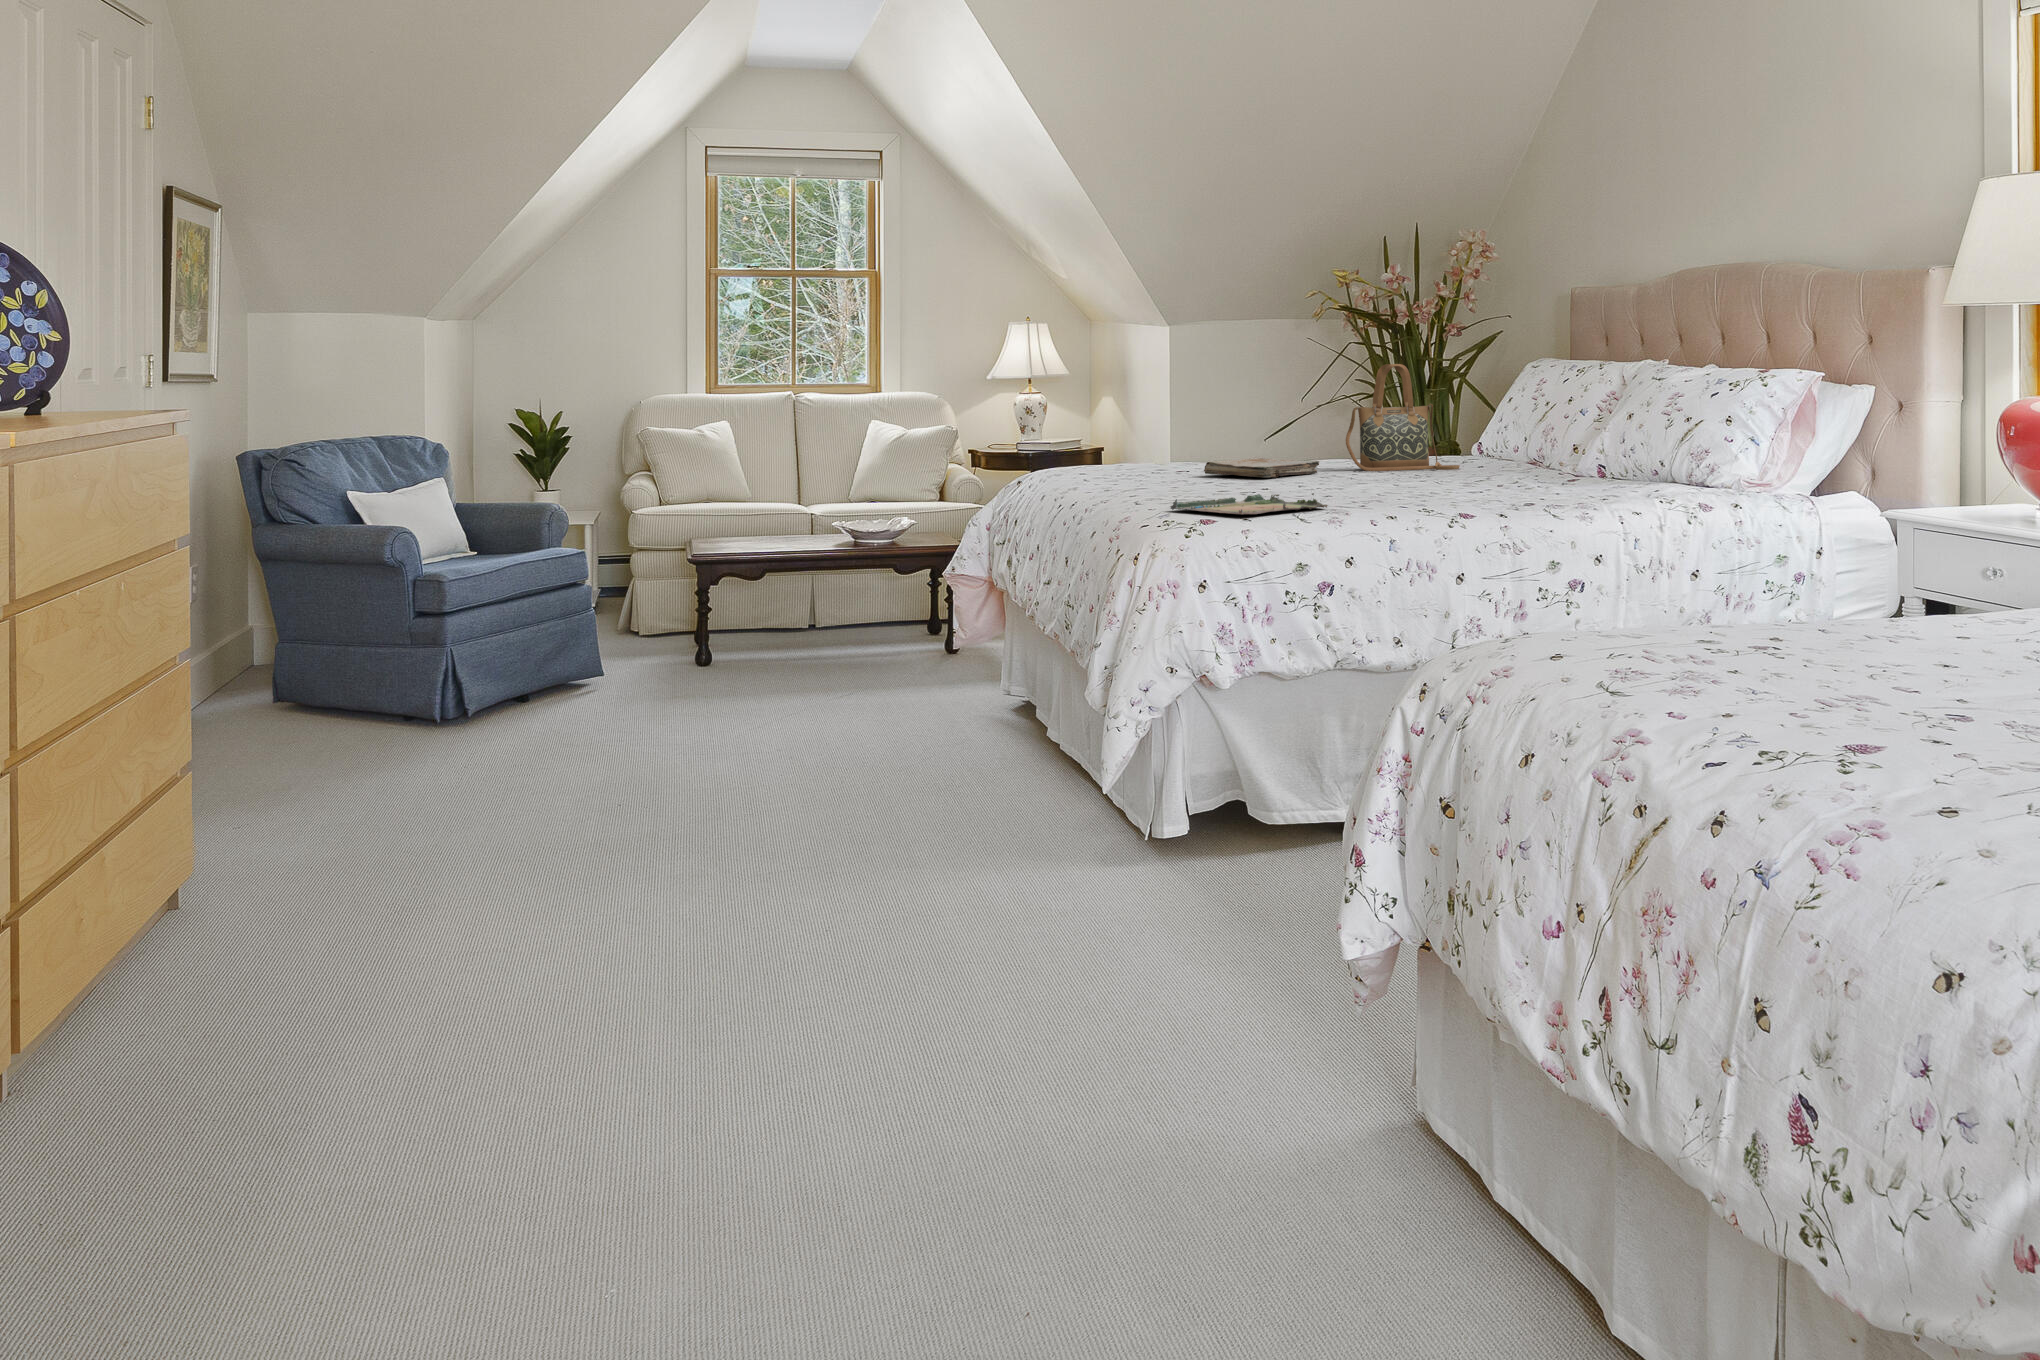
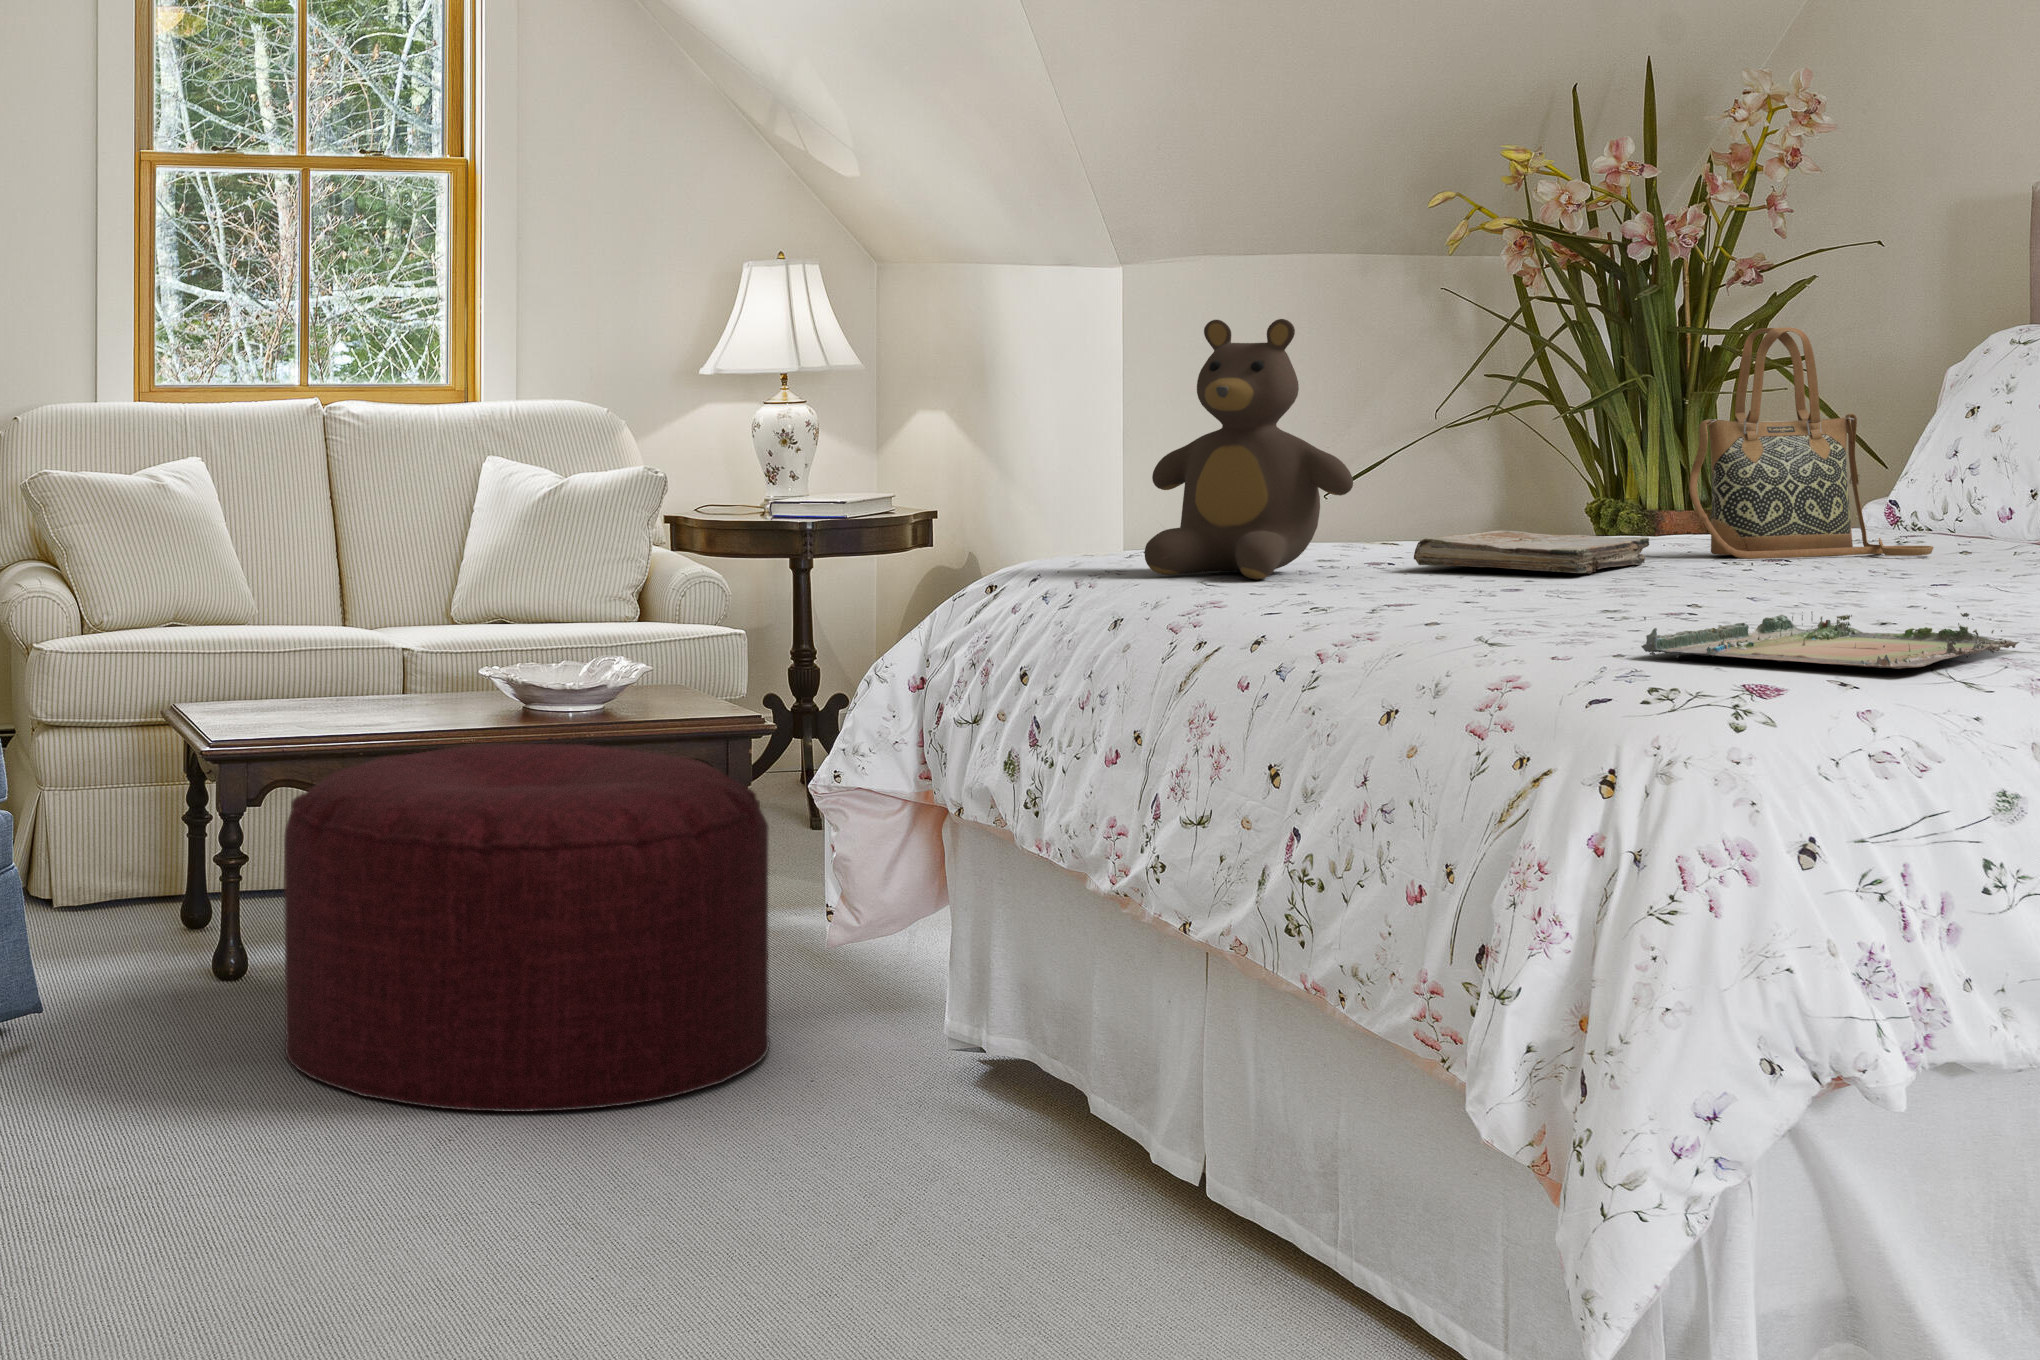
teddy bear: none [1078,362,1171,480] -> present [1144,319,1353,579]
ottoman: none [705,556,926,714] -> present [284,744,769,1112]

